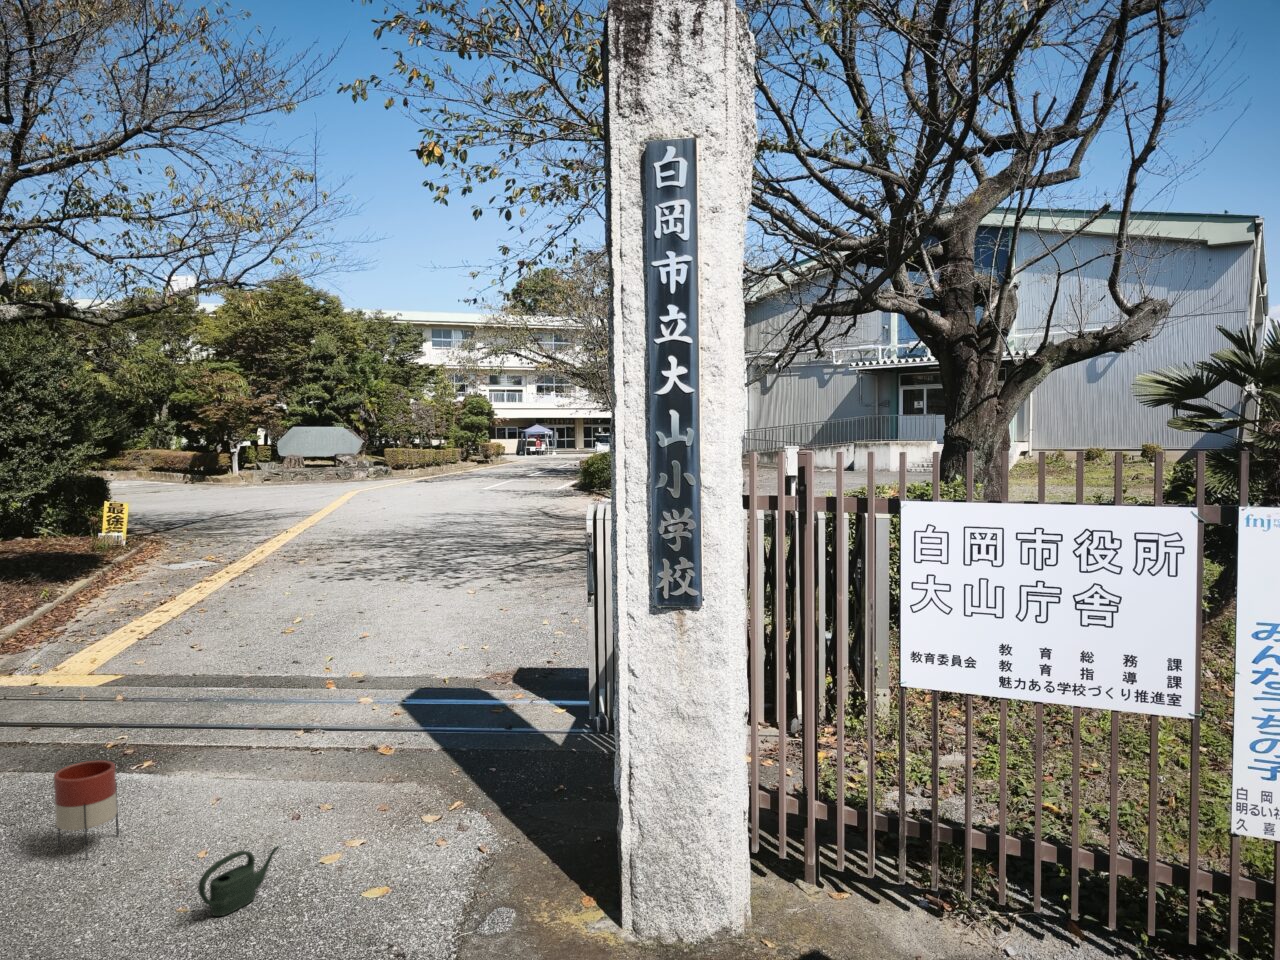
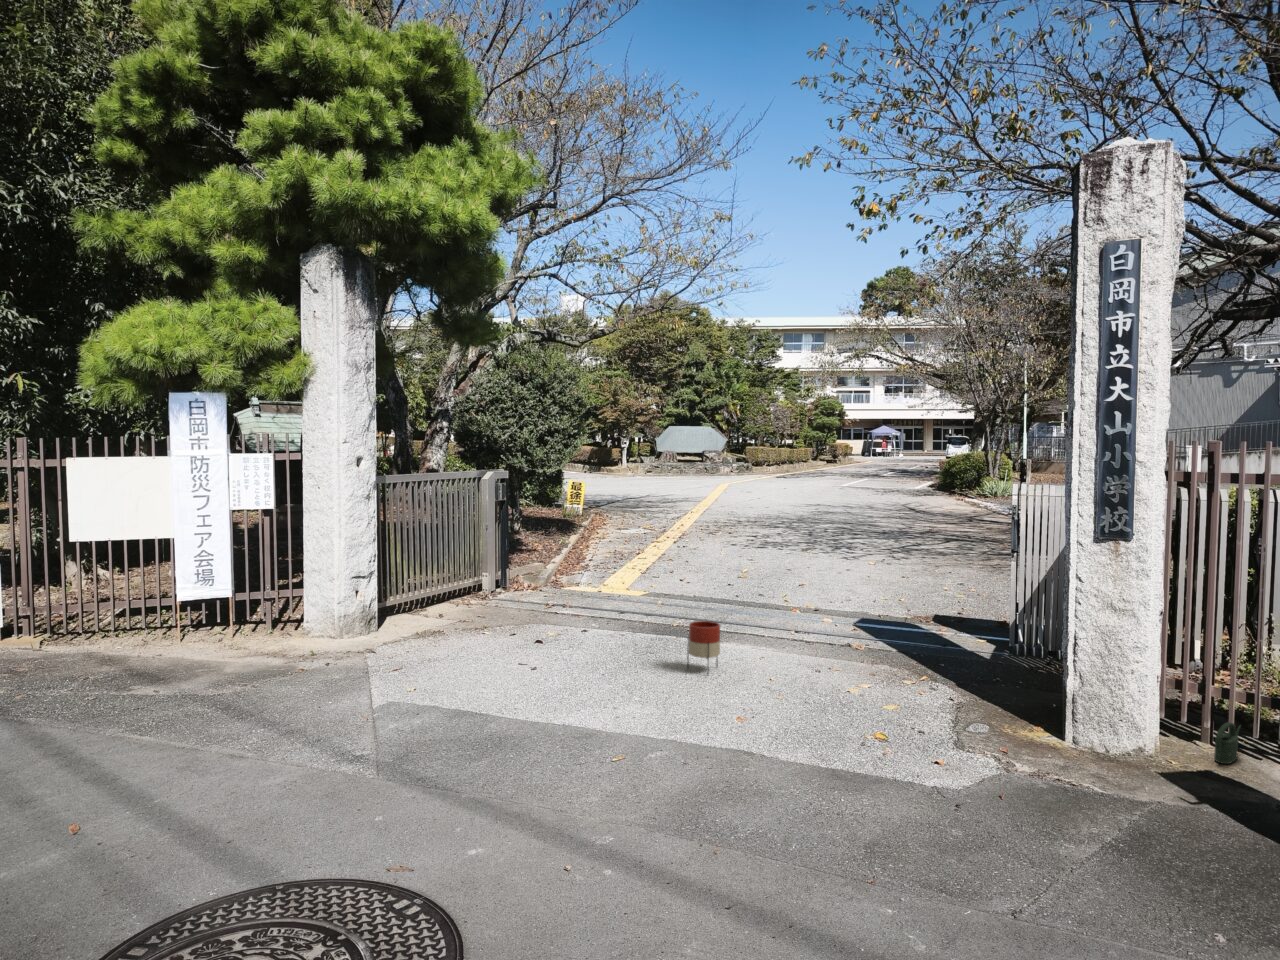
watering can: present [198,846,279,916] -> present [1214,722,1241,764]

